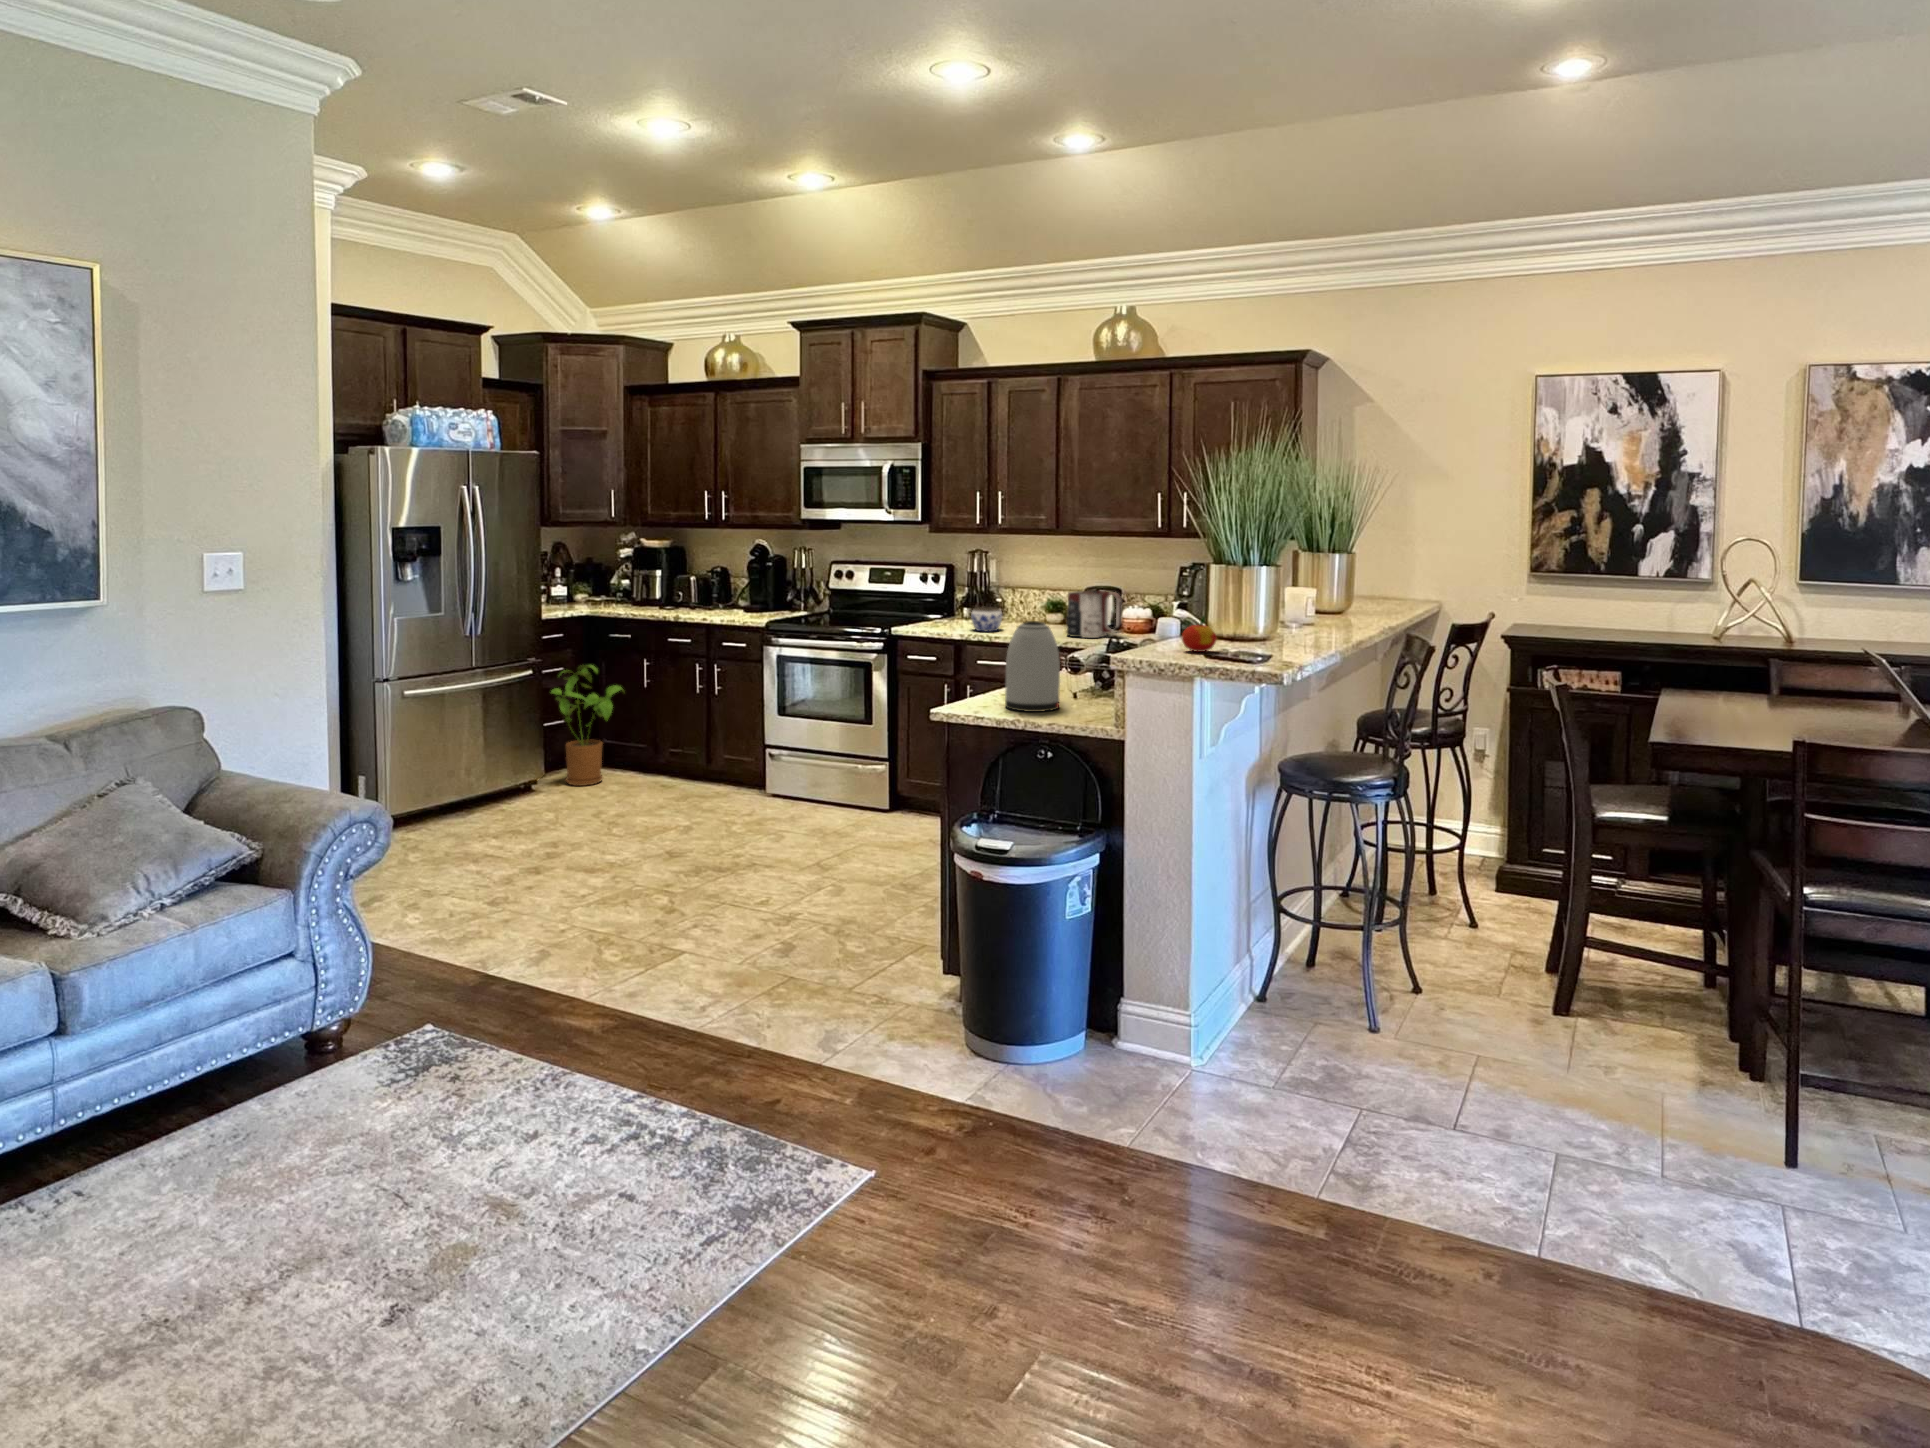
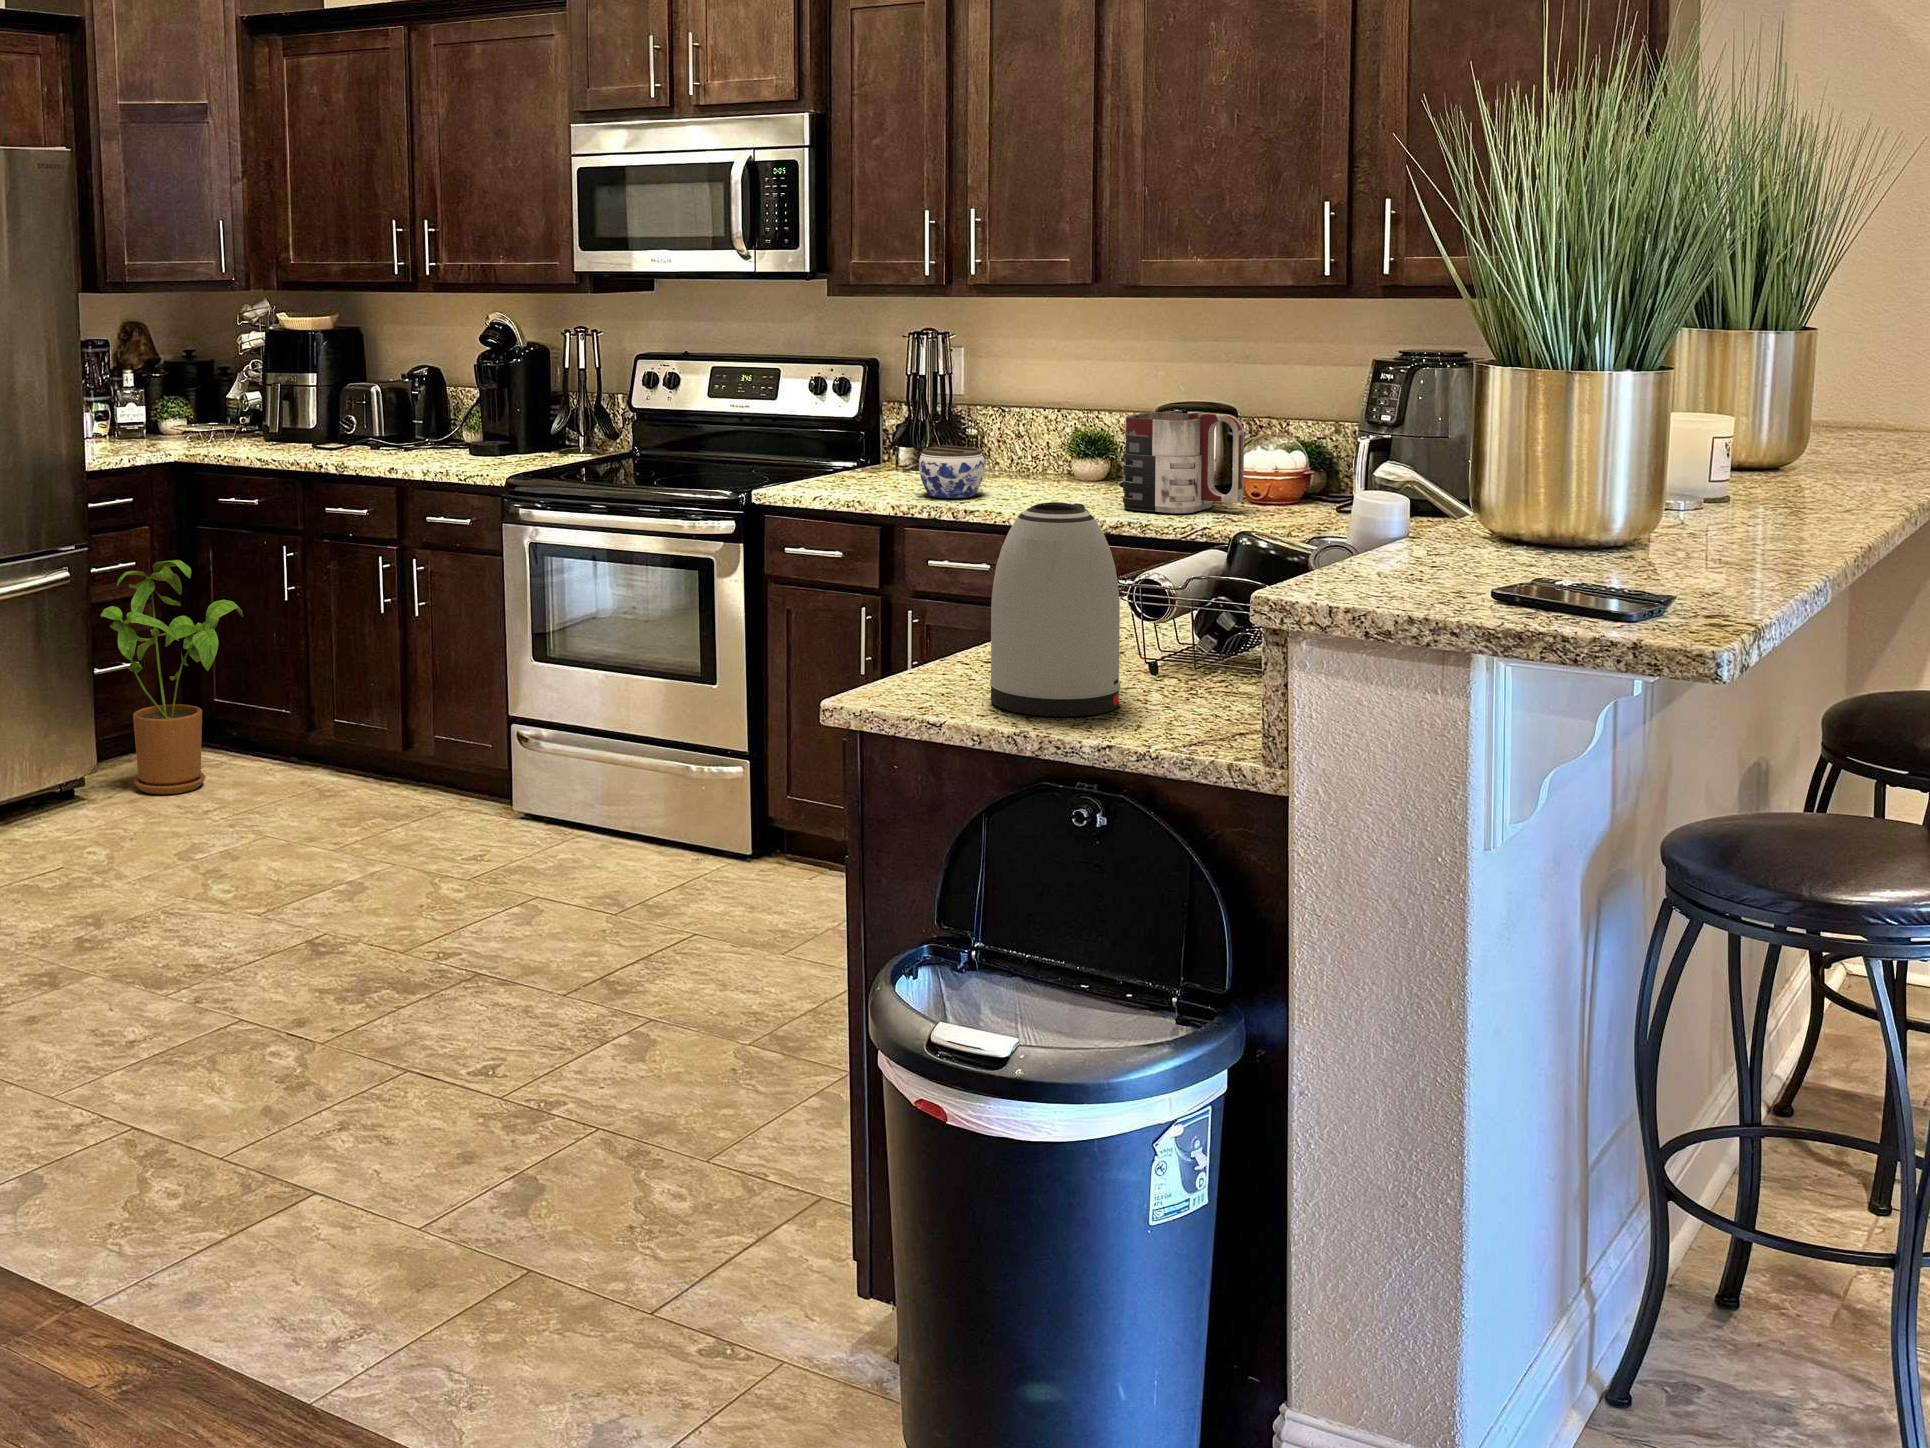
apple: present [1182,616,1217,652] -> none [1426,493,1517,583]

